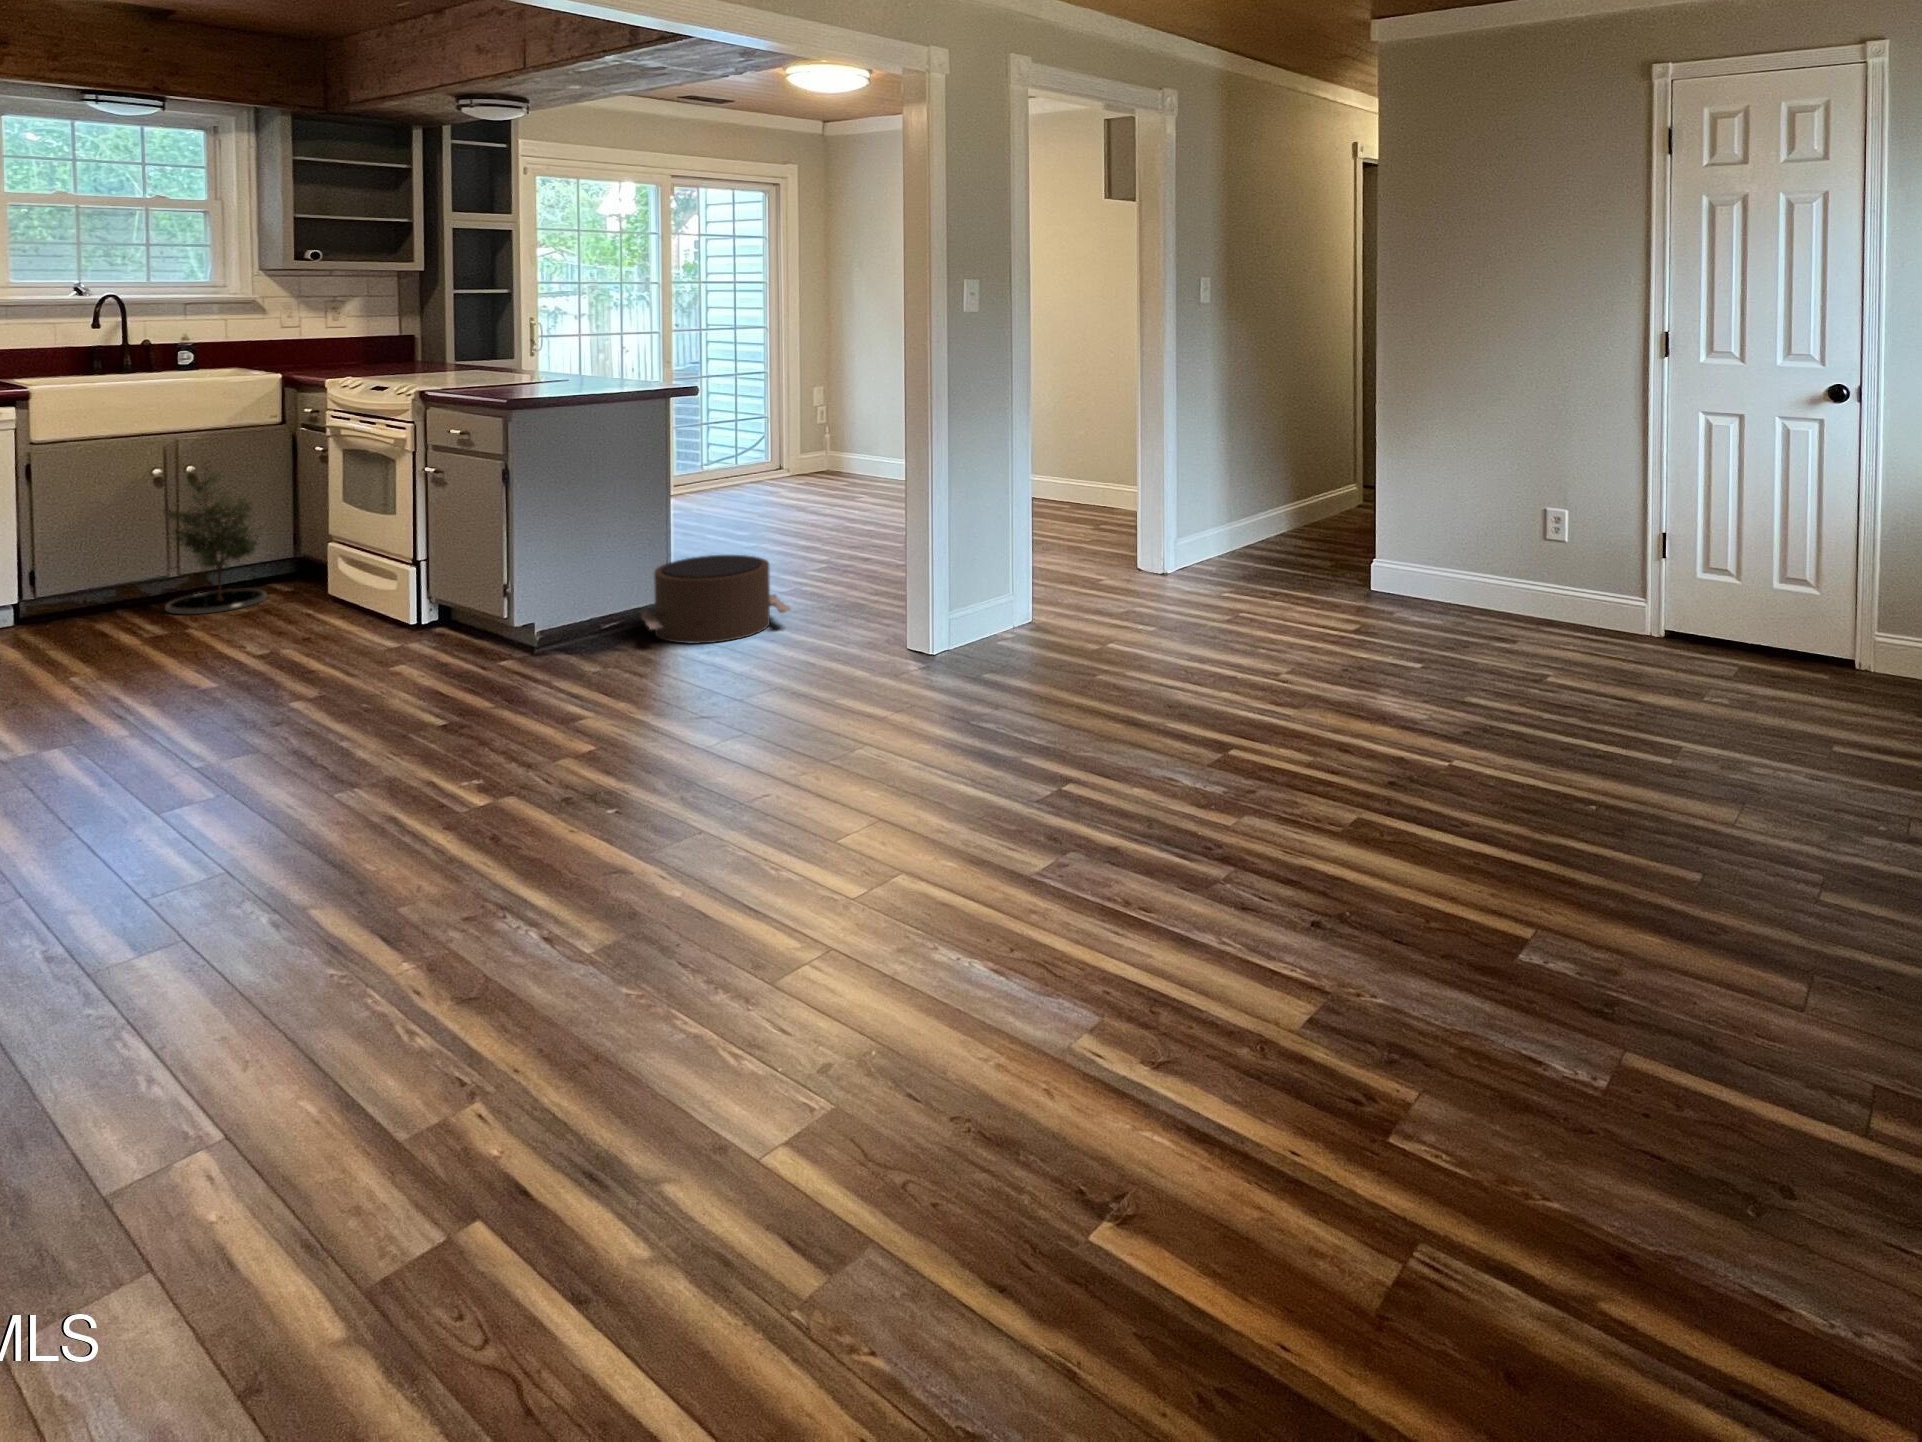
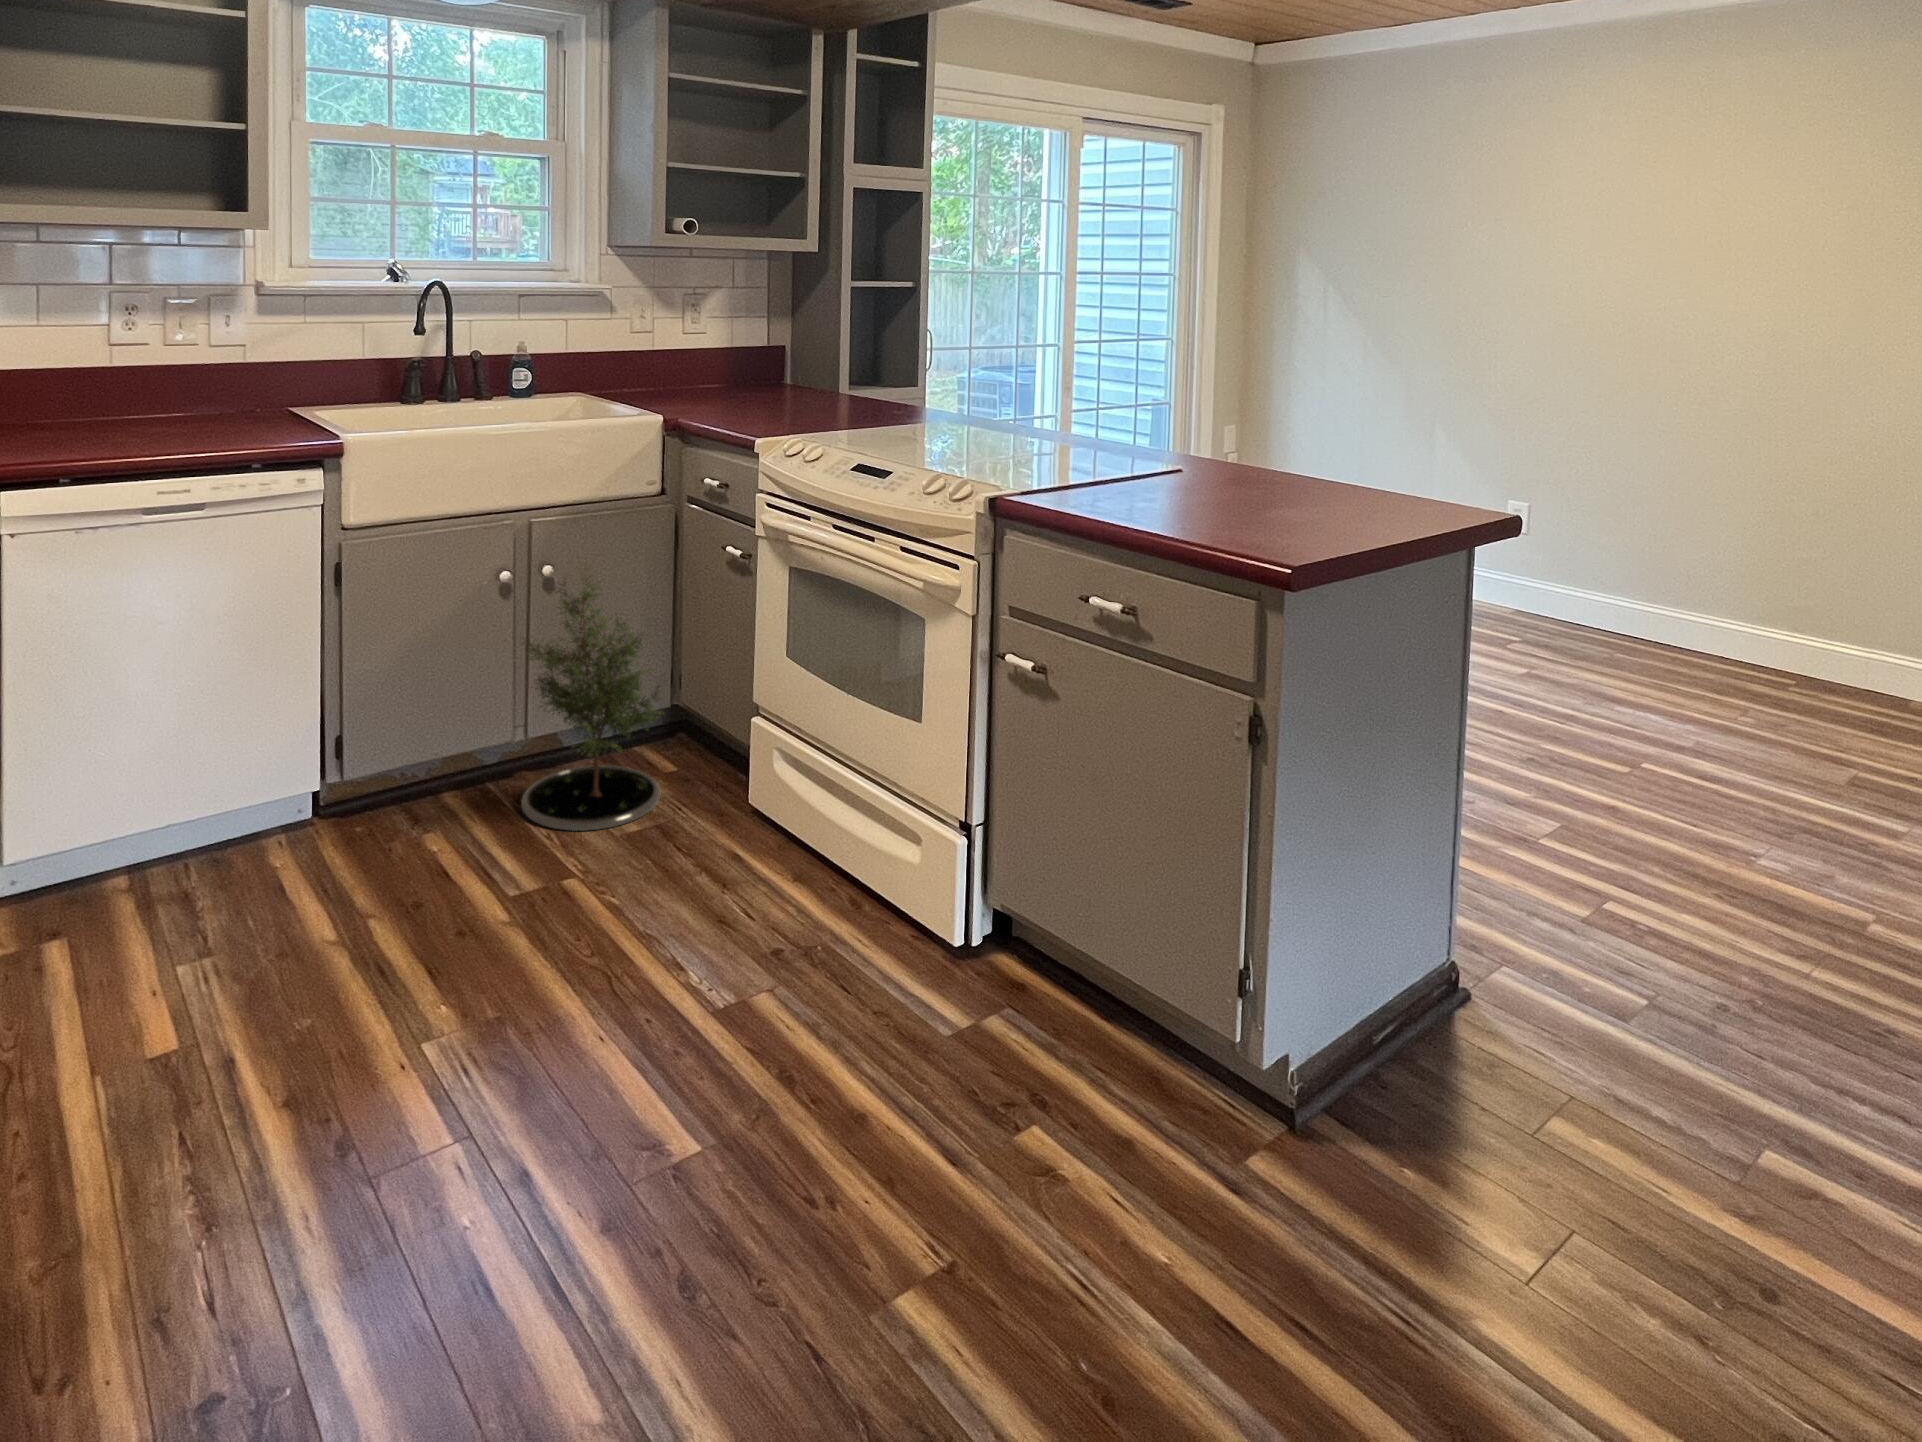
pouf: present [641,555,791,644] -> none [1480,865,1858,1147]

